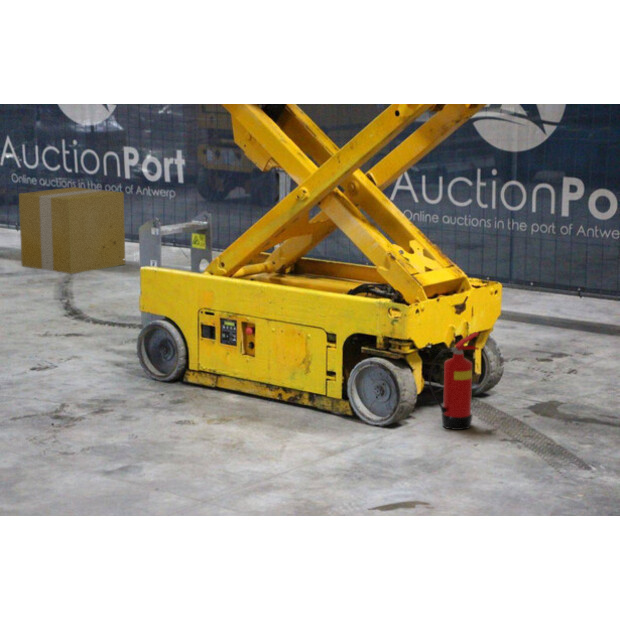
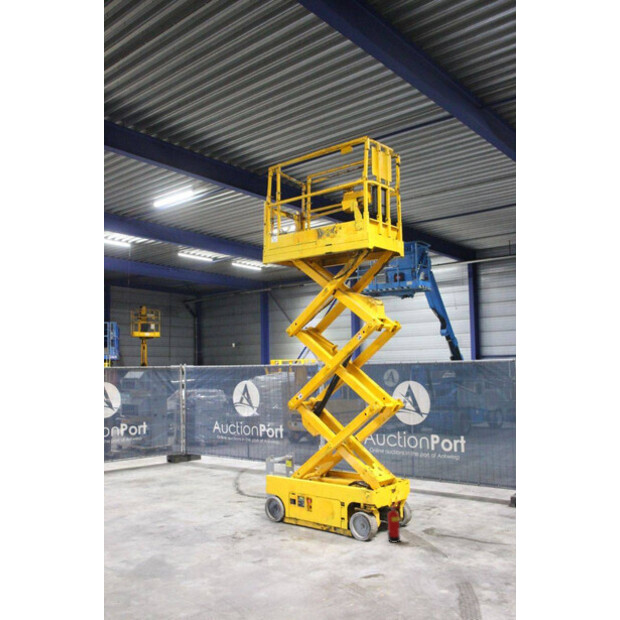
cardboard box: present [19,187,125,274] -> none [219,440,260,476]

